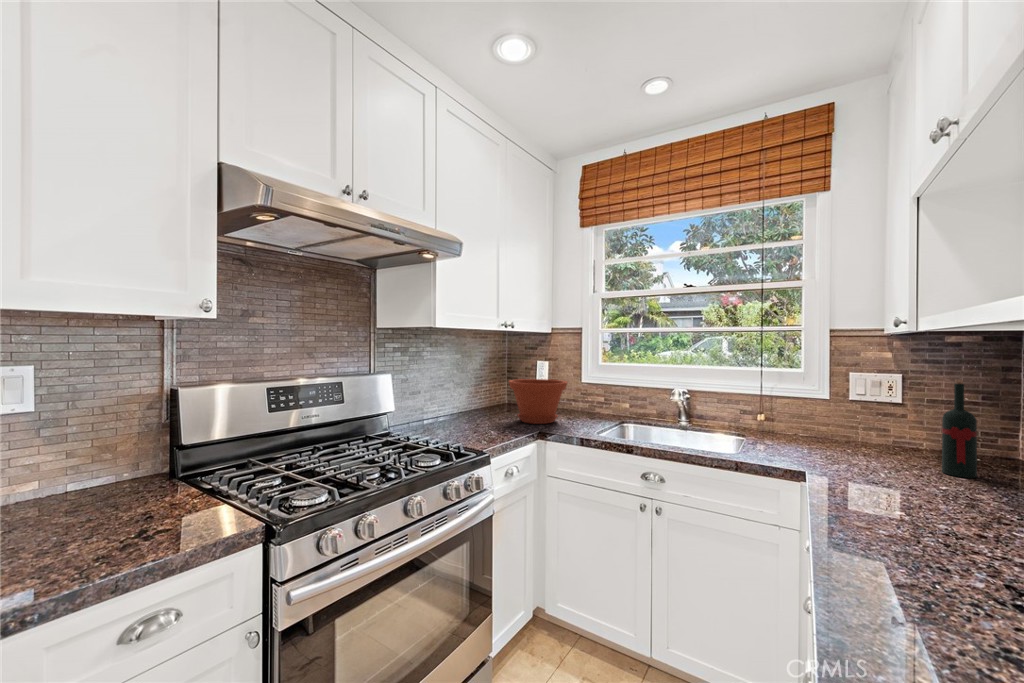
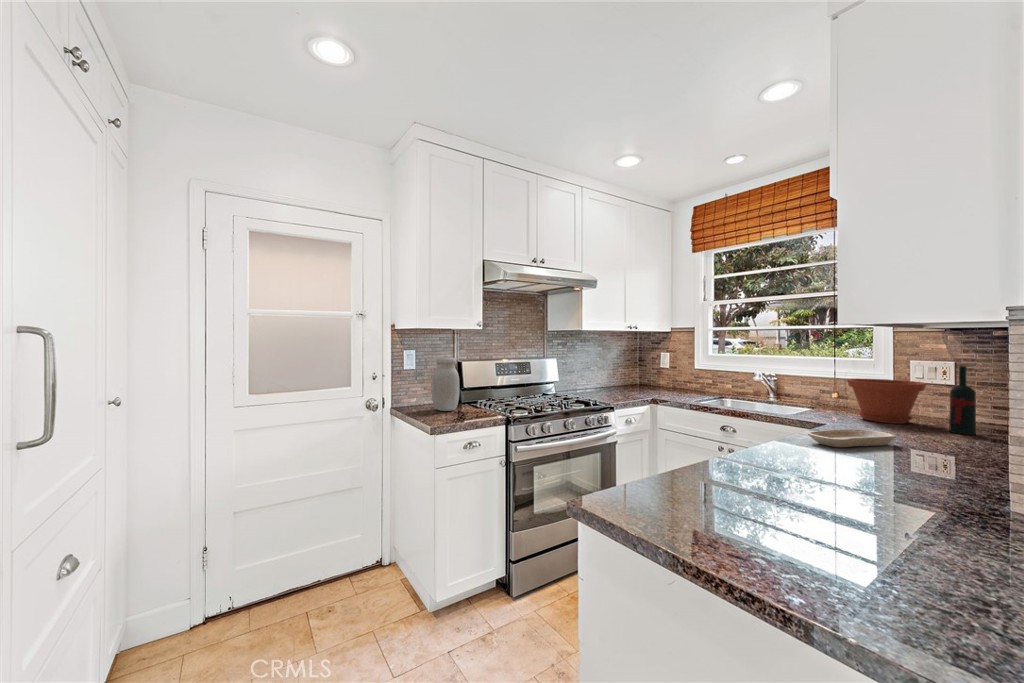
plant pot: present [509,379,567,424] -> present [847,378,926,424]
jar: none [64,382,152,517] -> present [432,357,459,411]
tray: none [867,494,982,550] -> present [807,429,898,447]

